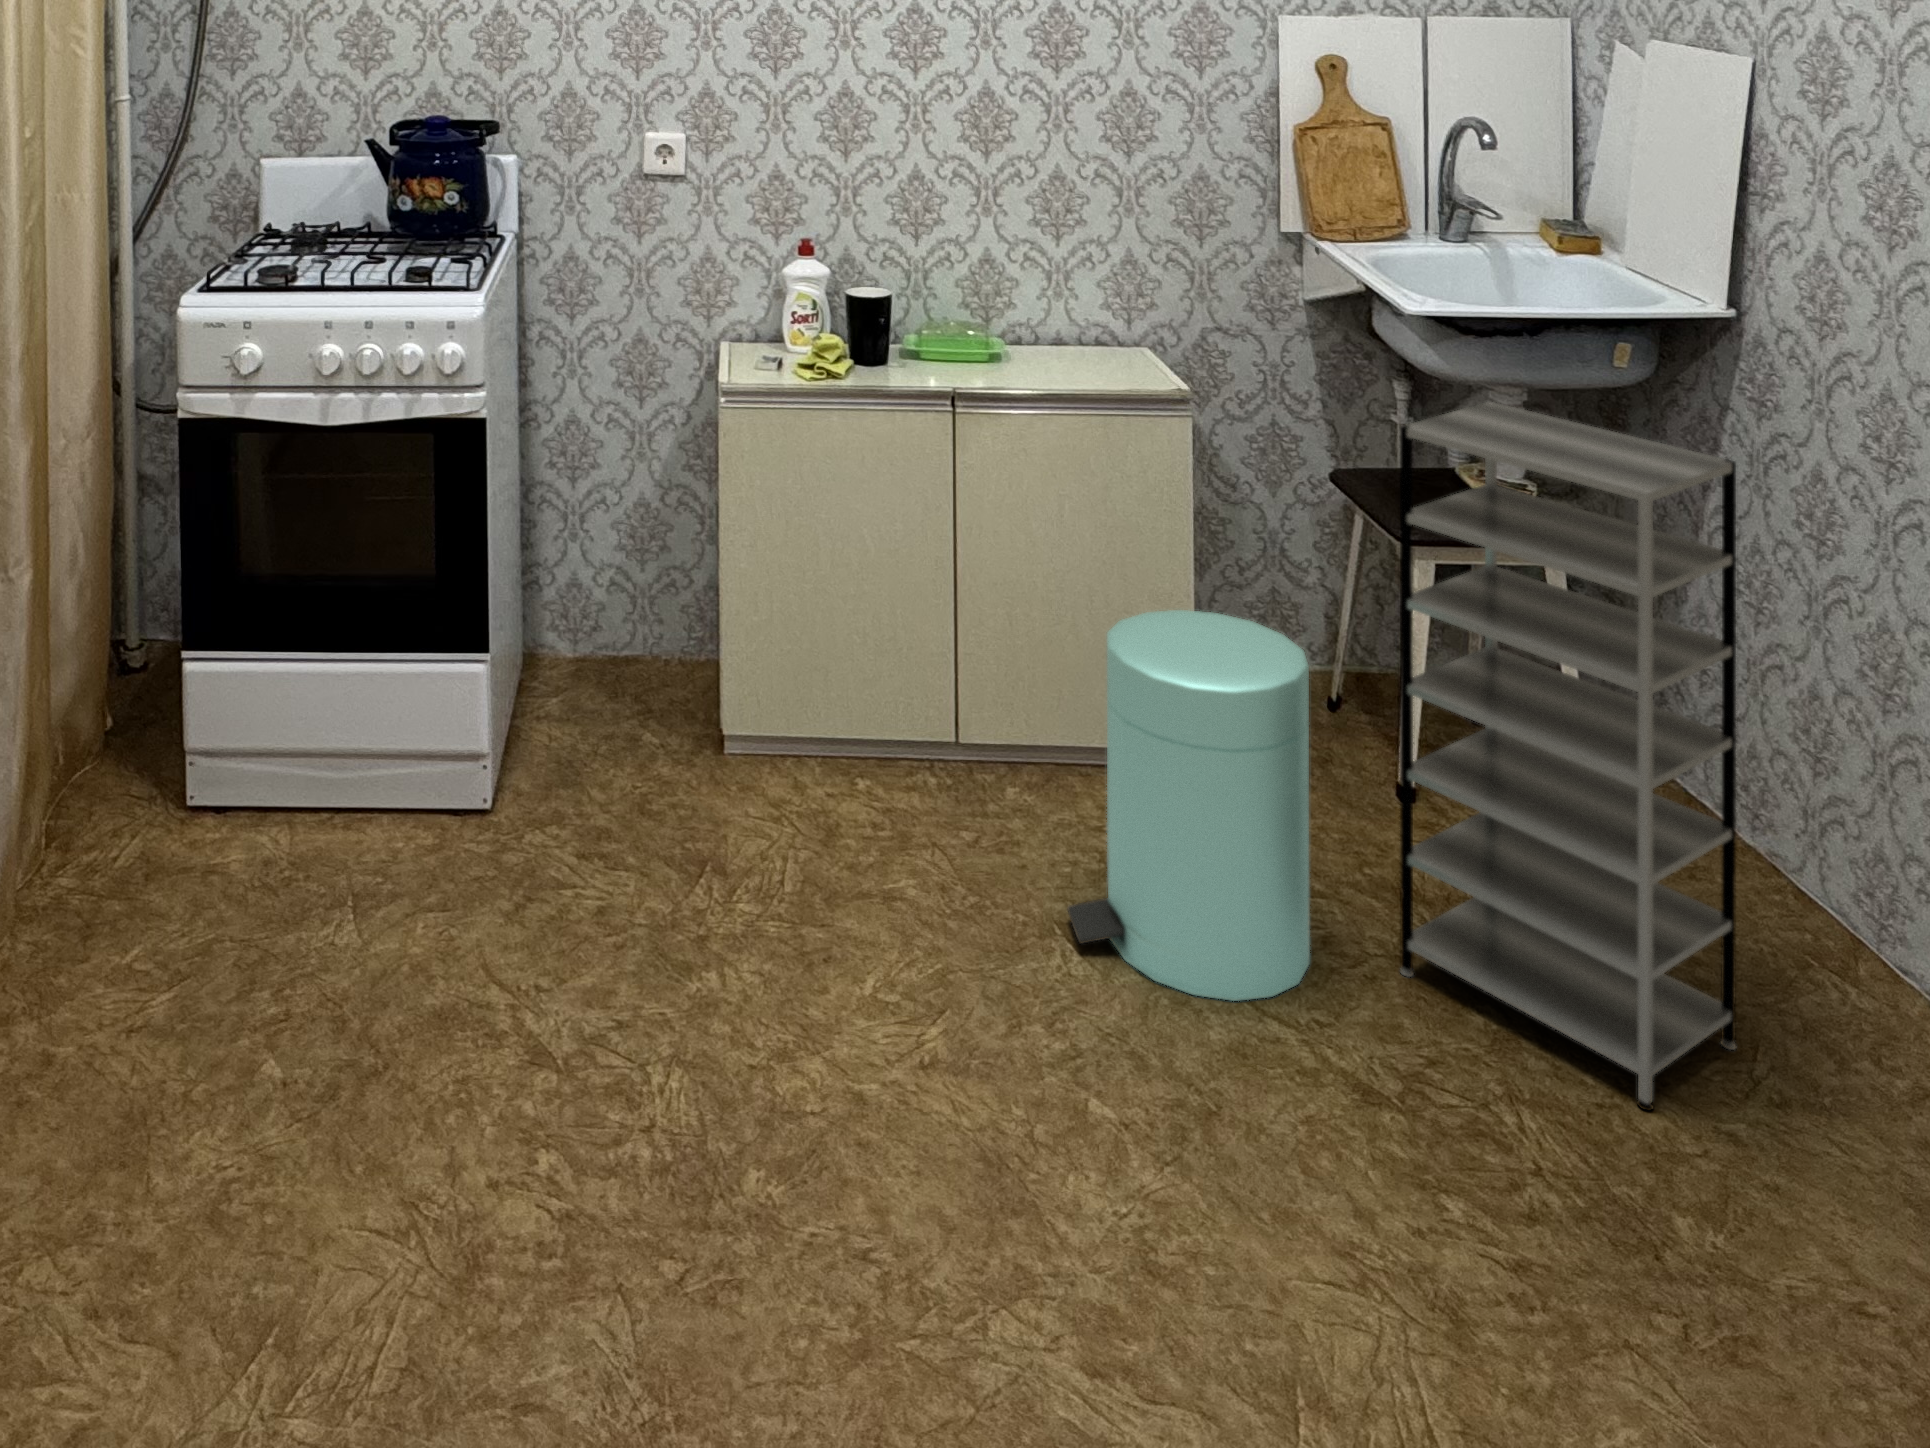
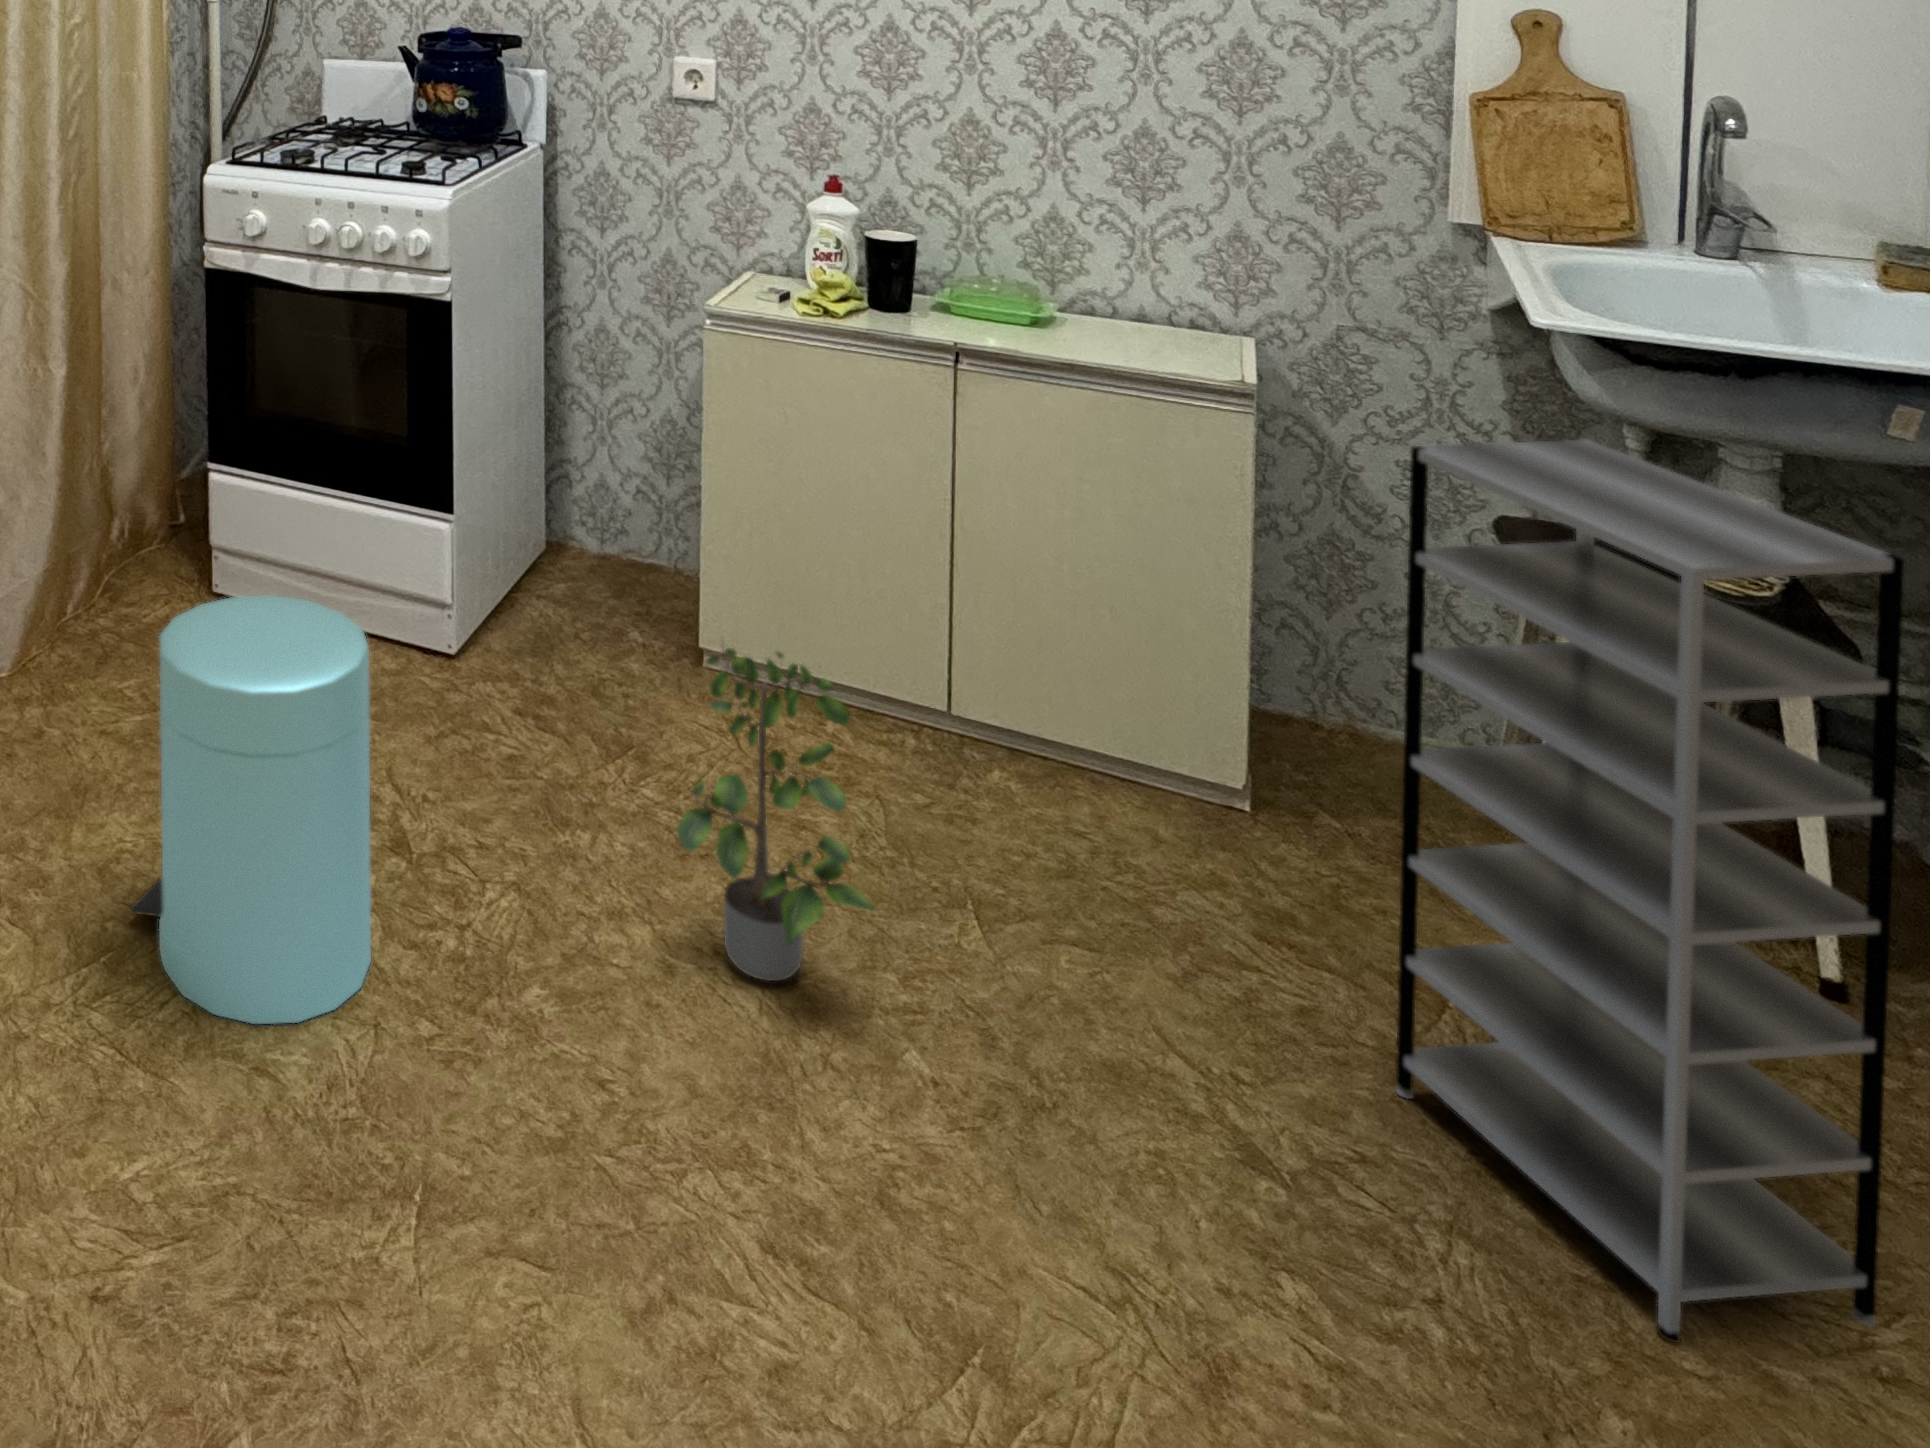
trash can: present [1067,610,1310,1001] -> present [129,595,371,1024]
potted plant: none [842,710,1042,1042] -> present [676,642,874,981]

